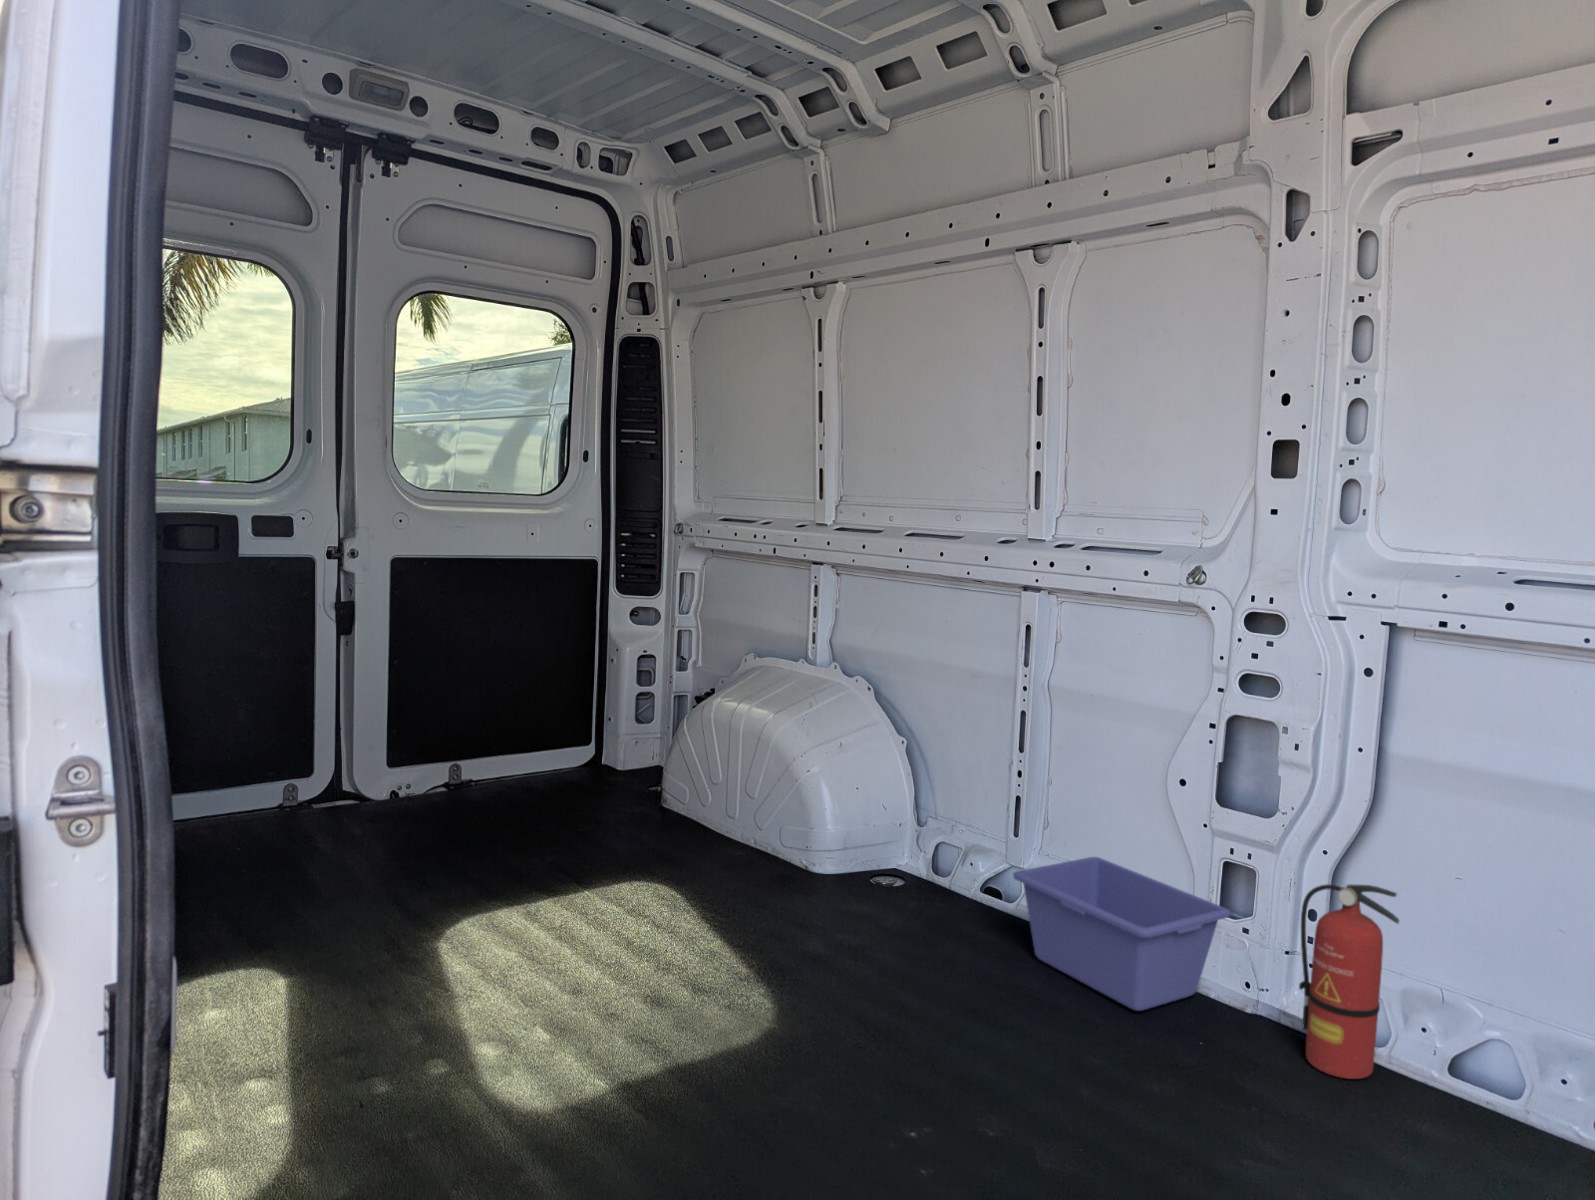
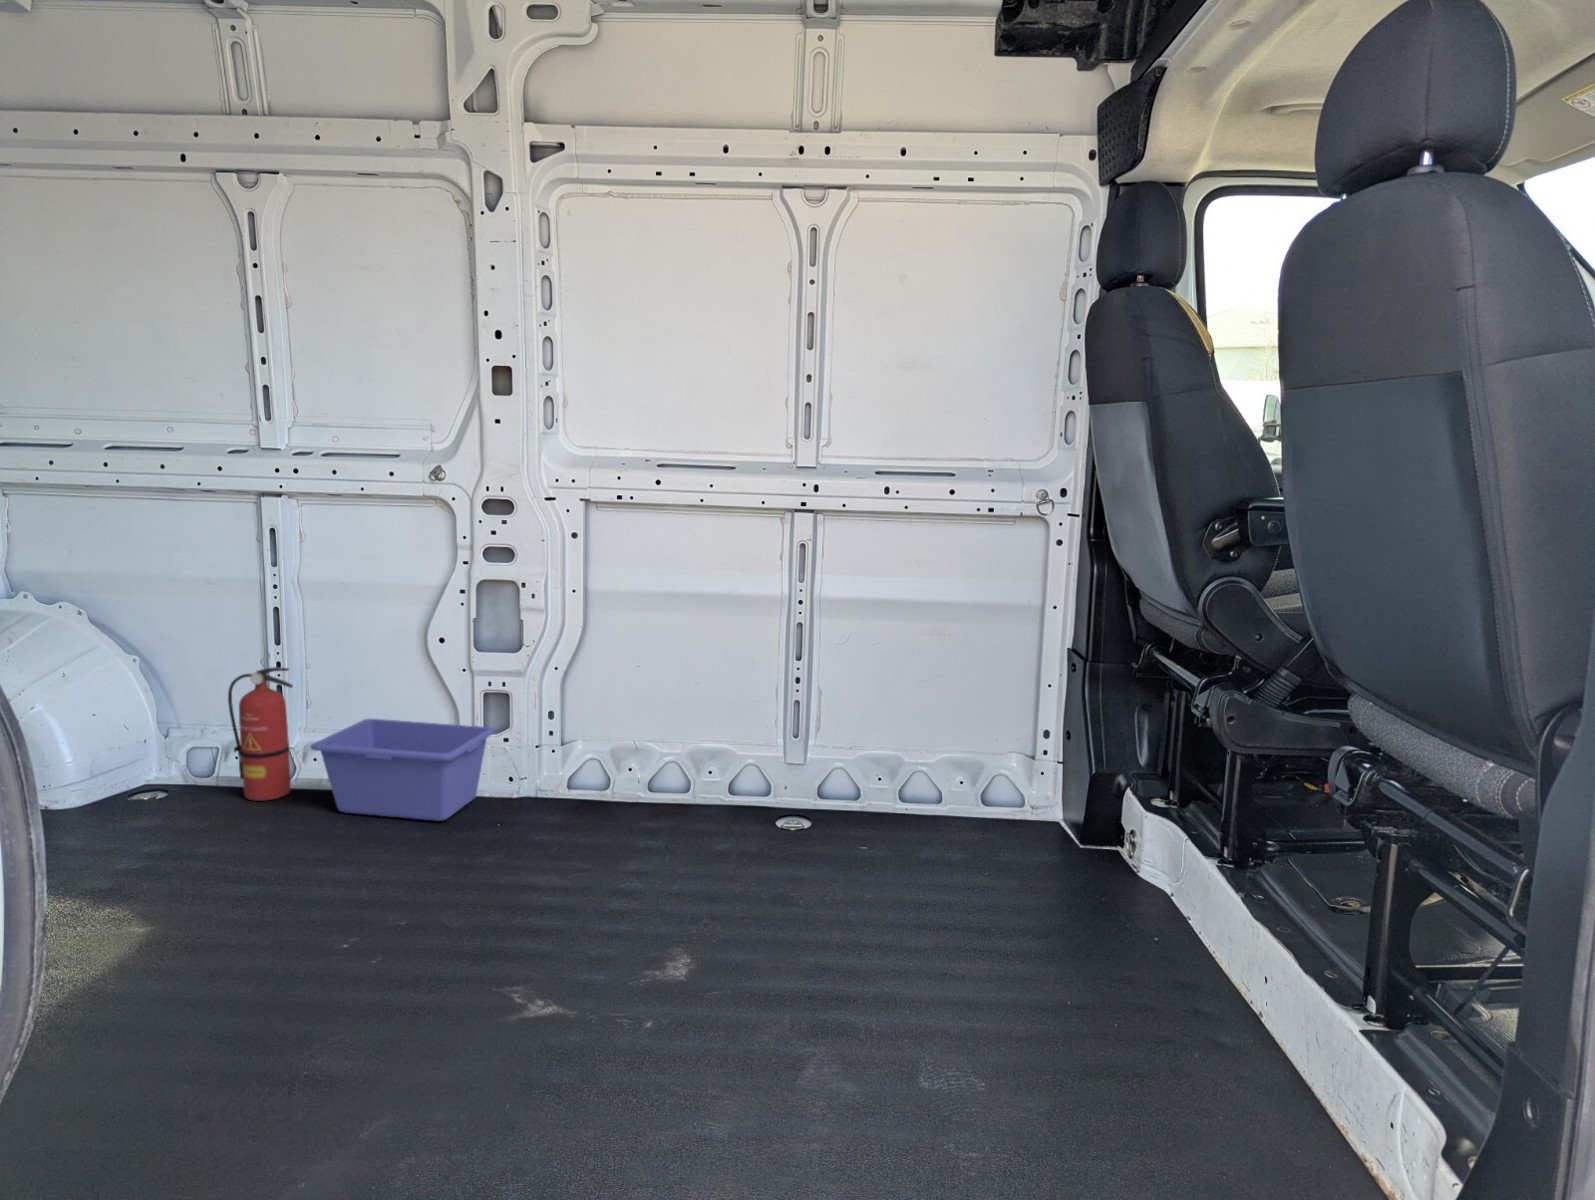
fire extinguisher: present [1299,884,1399,1079] -> present [228,667,293,801]

